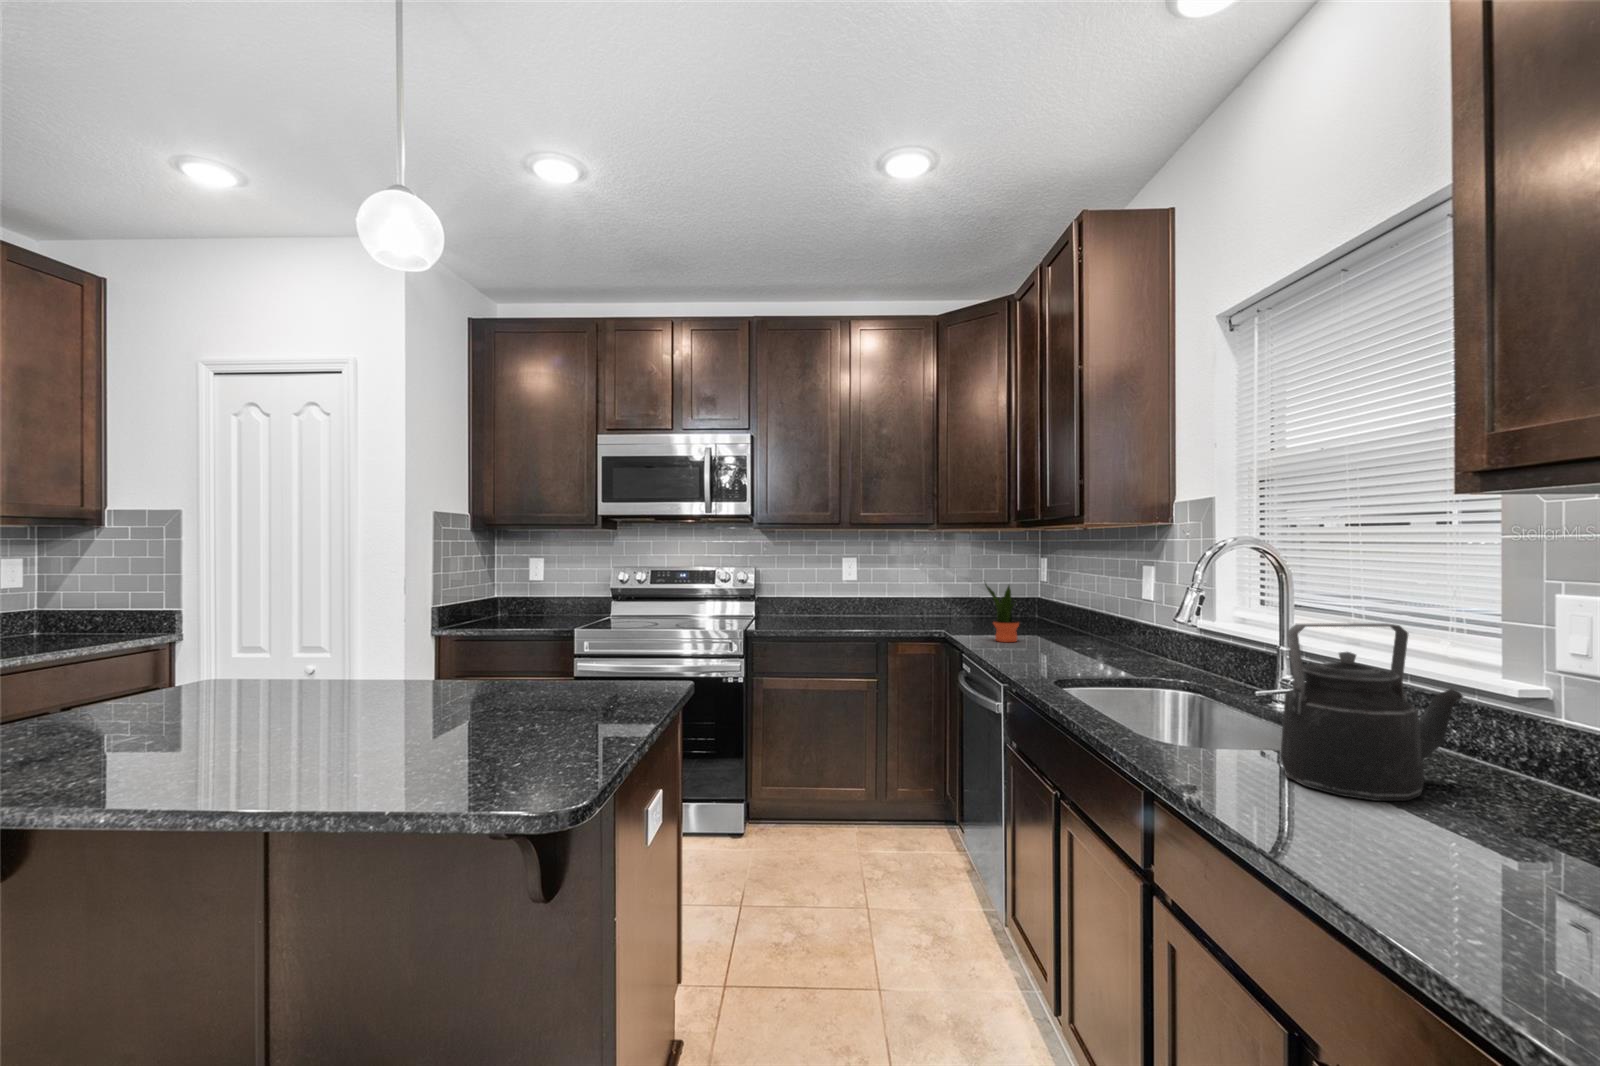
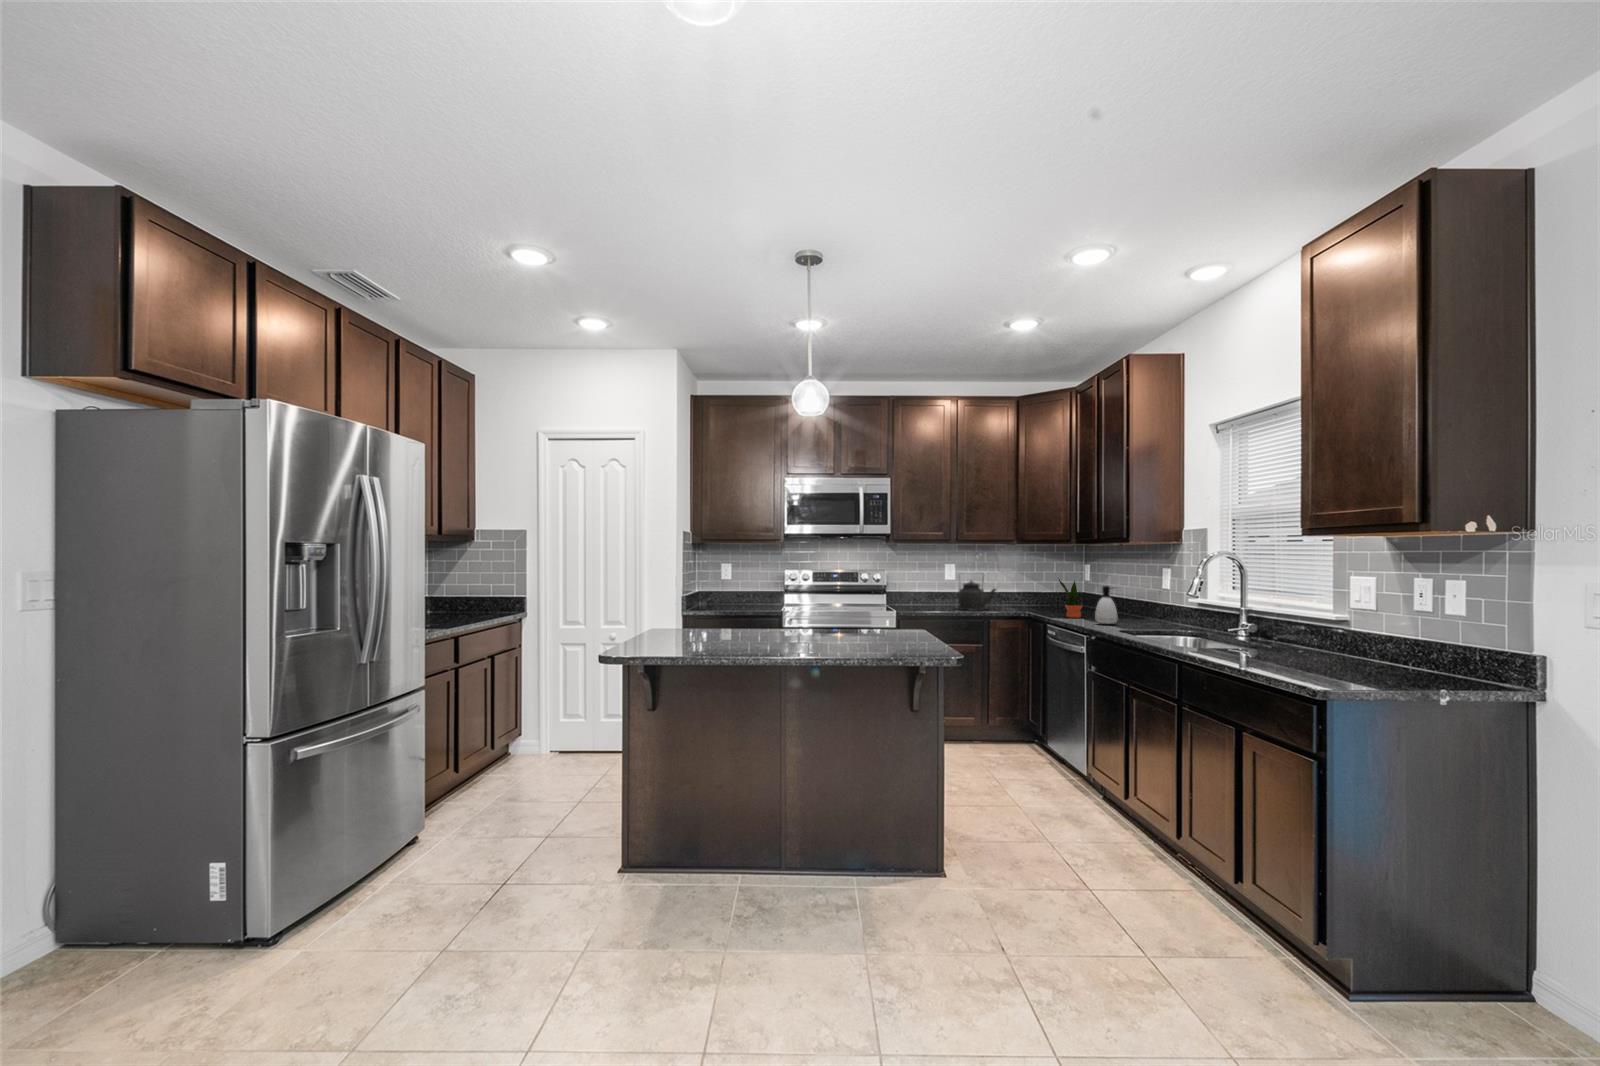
soap dispenser: none [1028,595,1064,660] -> present [1095,586,1118,624]
kettle: present [1281,623,1463,801] -> present [958,573,996,611]

